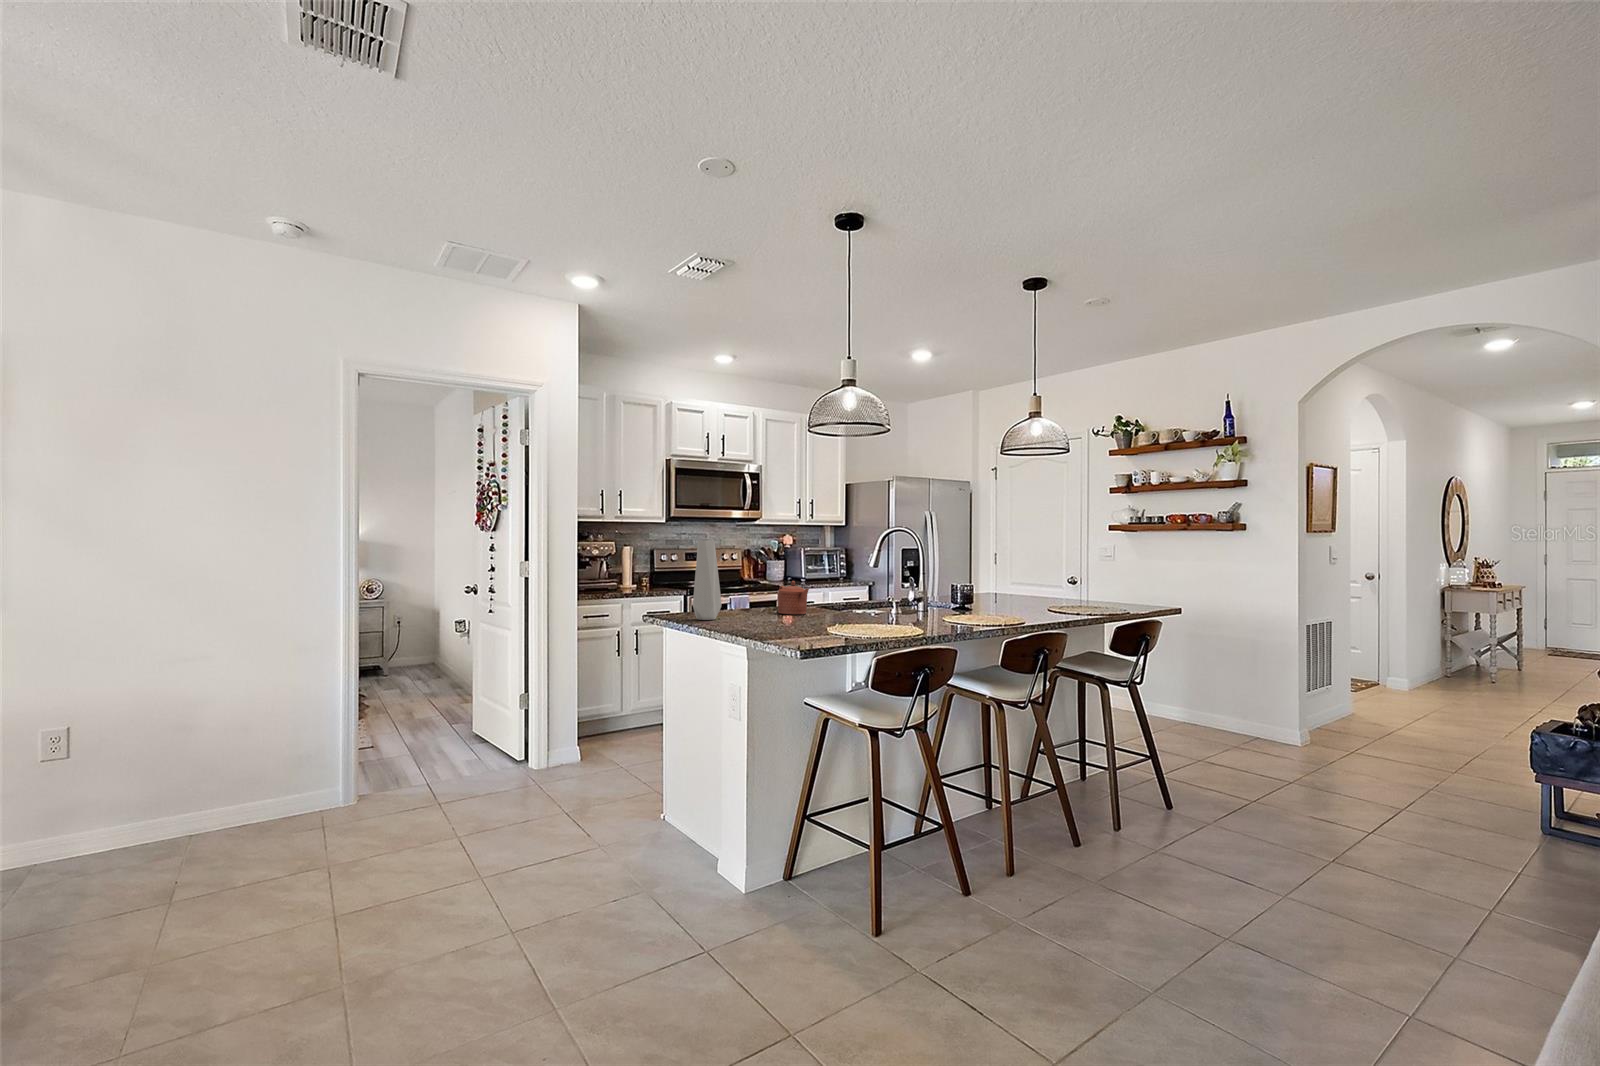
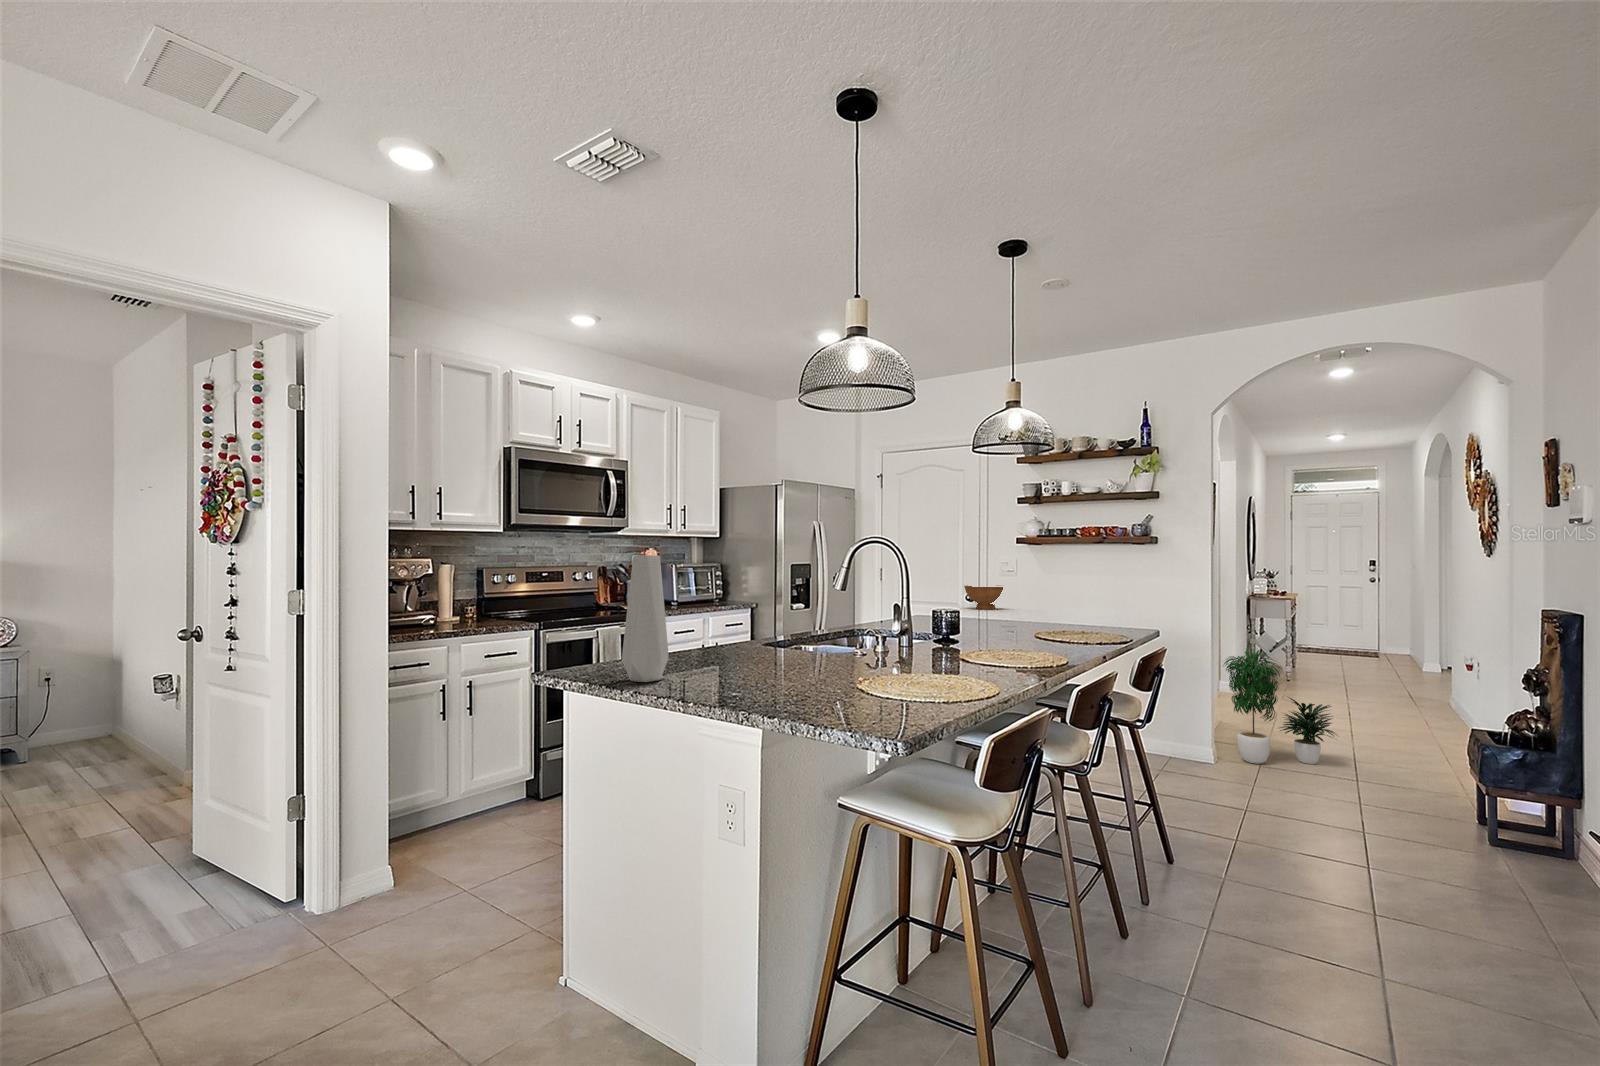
bowl: none [1066,570,1108,592] -> present [964,585,1003,610]
teapot: present [778,581,809,614] -> none [724,612,779,661]
potted plant: none [1311,632,1440,753] -> present [1224,647,1335,764]

